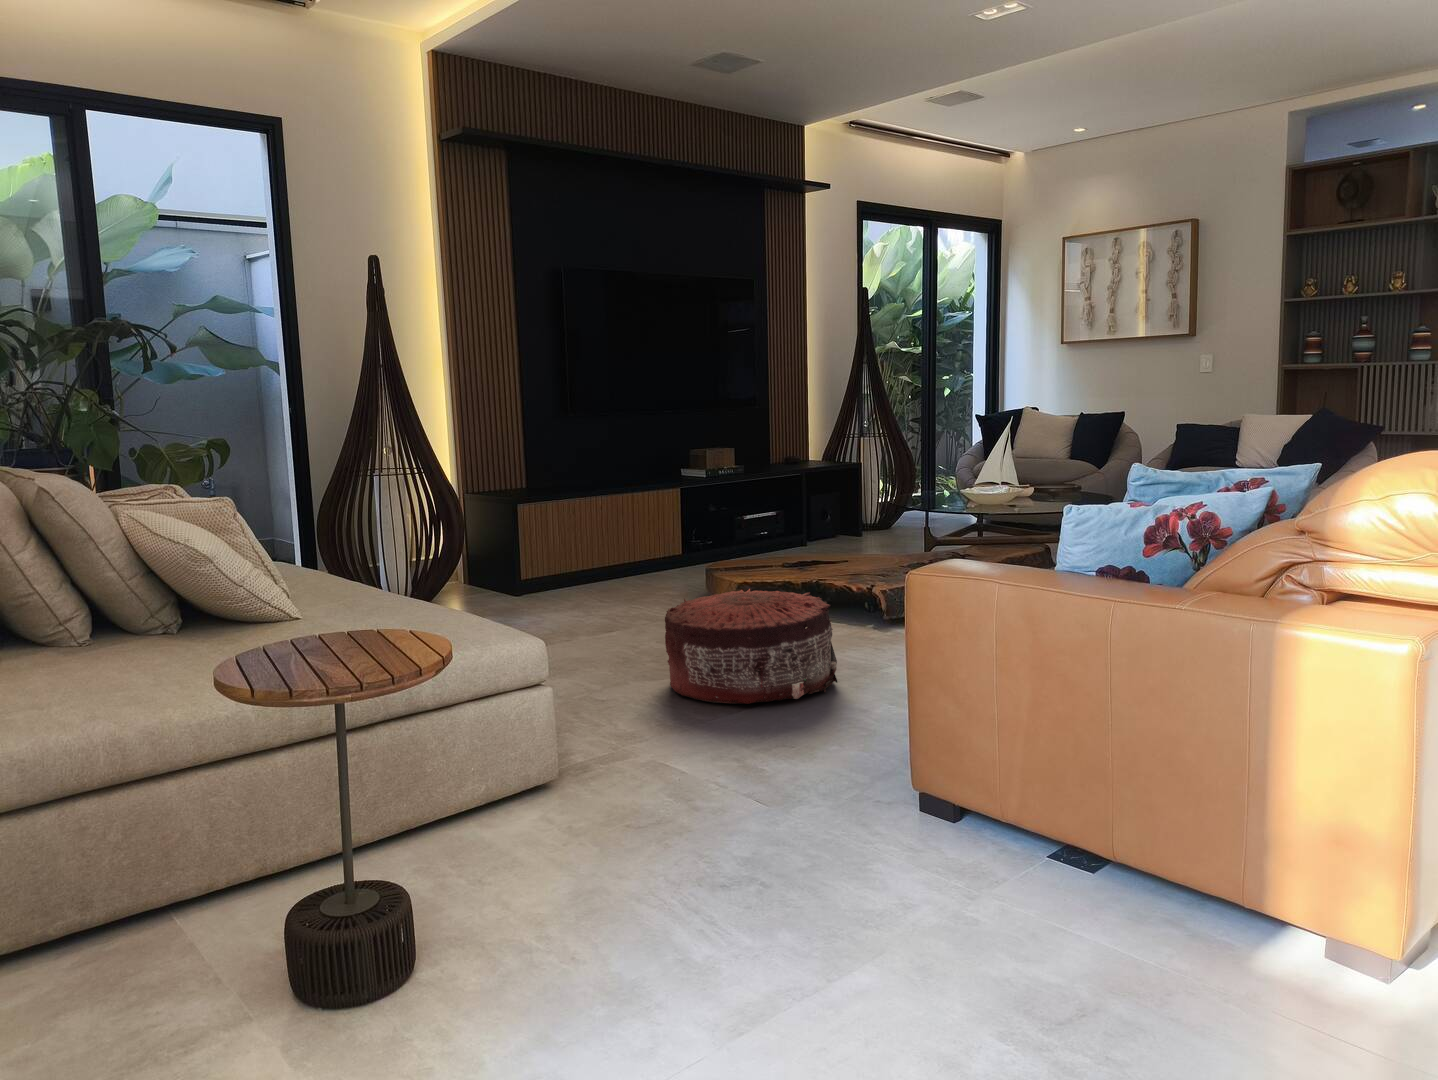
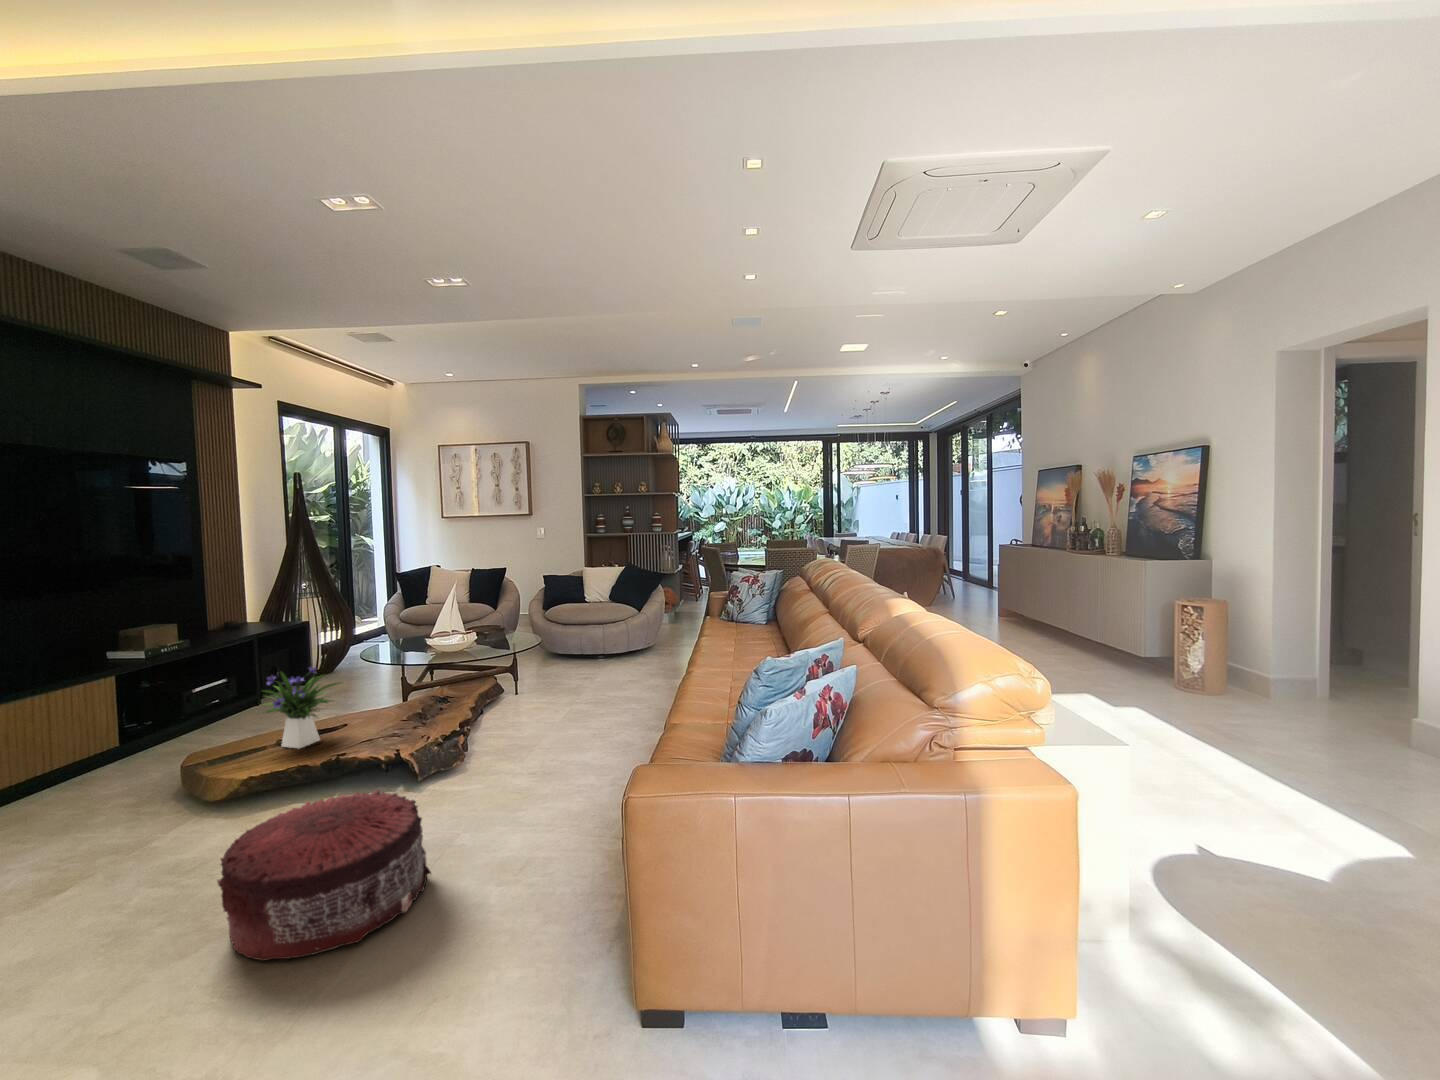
flower arrangement: none [756,485,836,570] -> present [263,667,340,748]

